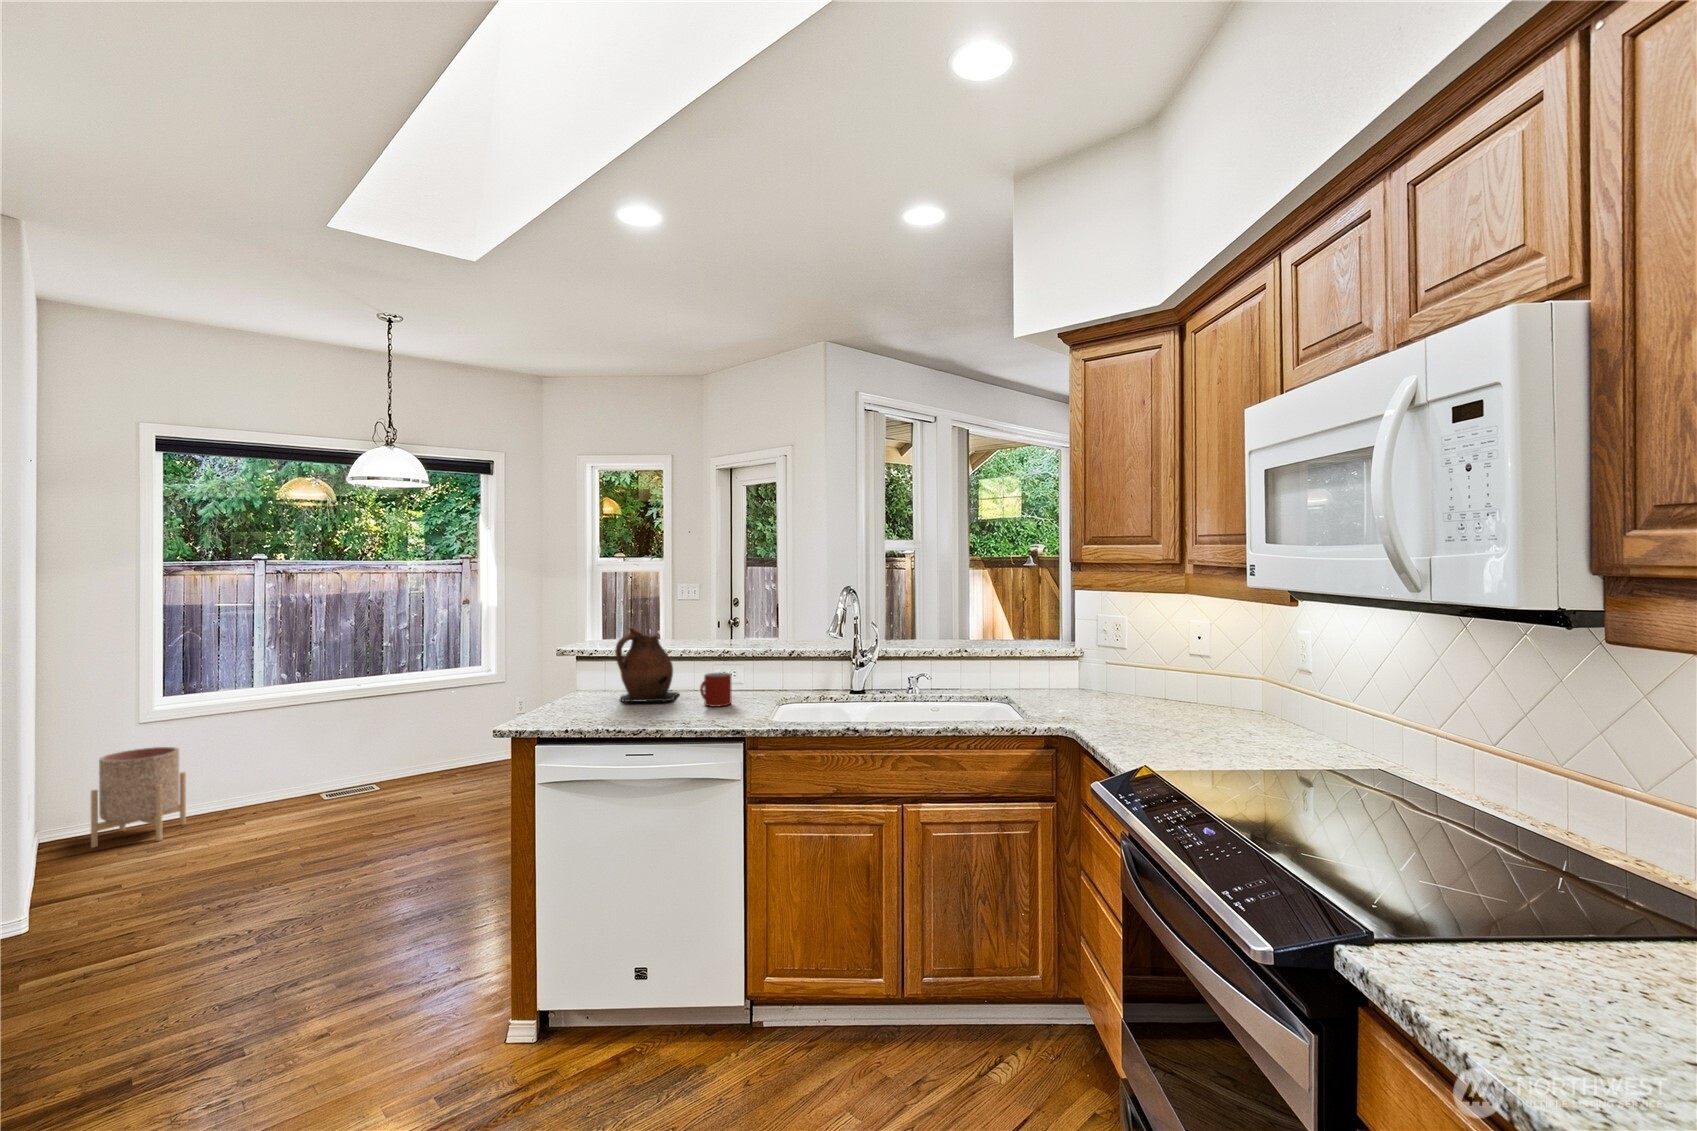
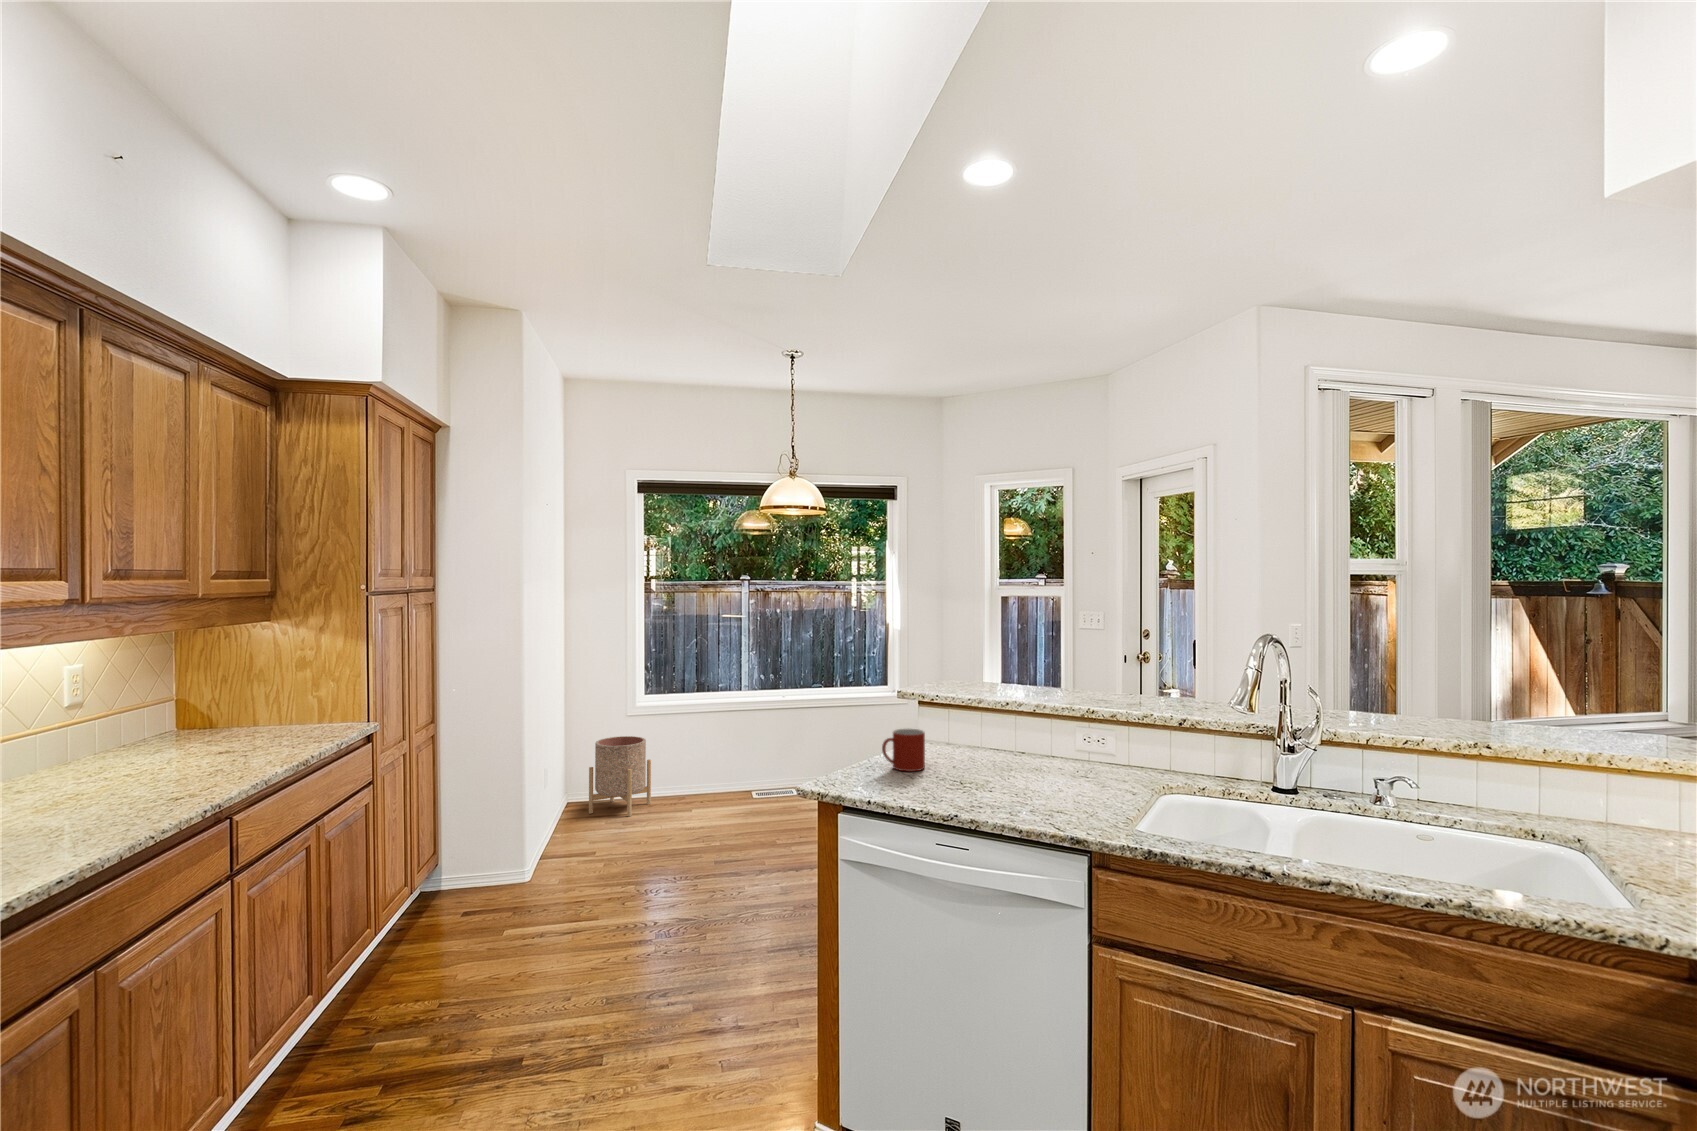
ceramic pitcher: present [615,628,679,702] -> none [948,674,1030,772]
mug: present [700,673,732,707] -> present [882,729,925,772]

